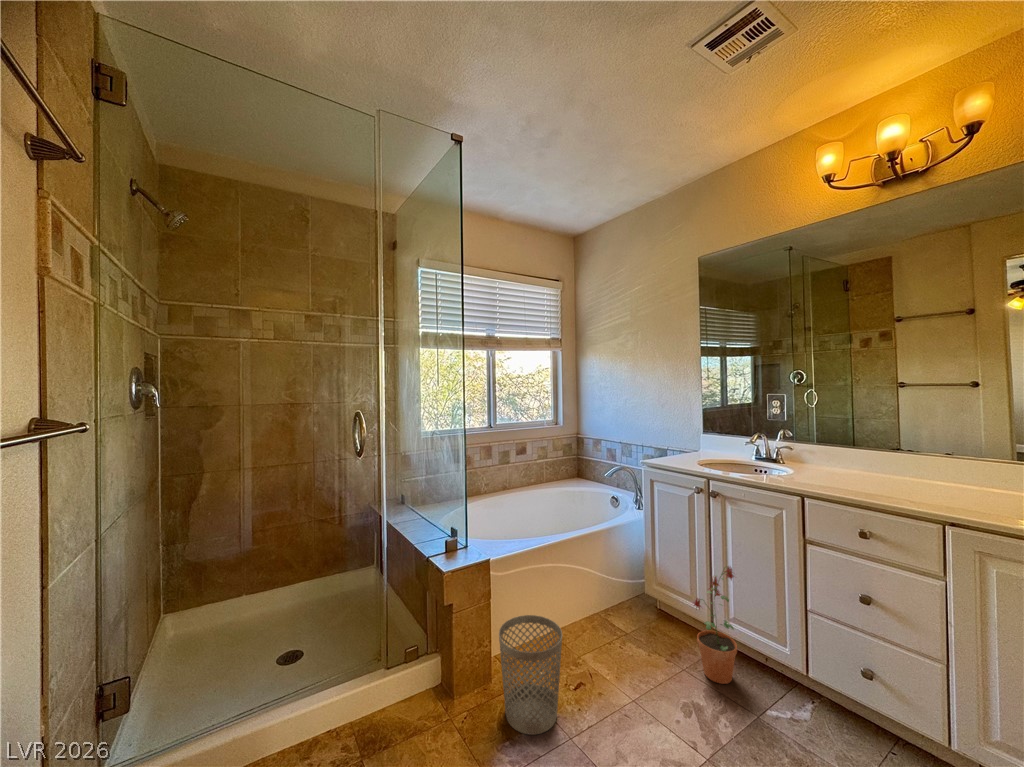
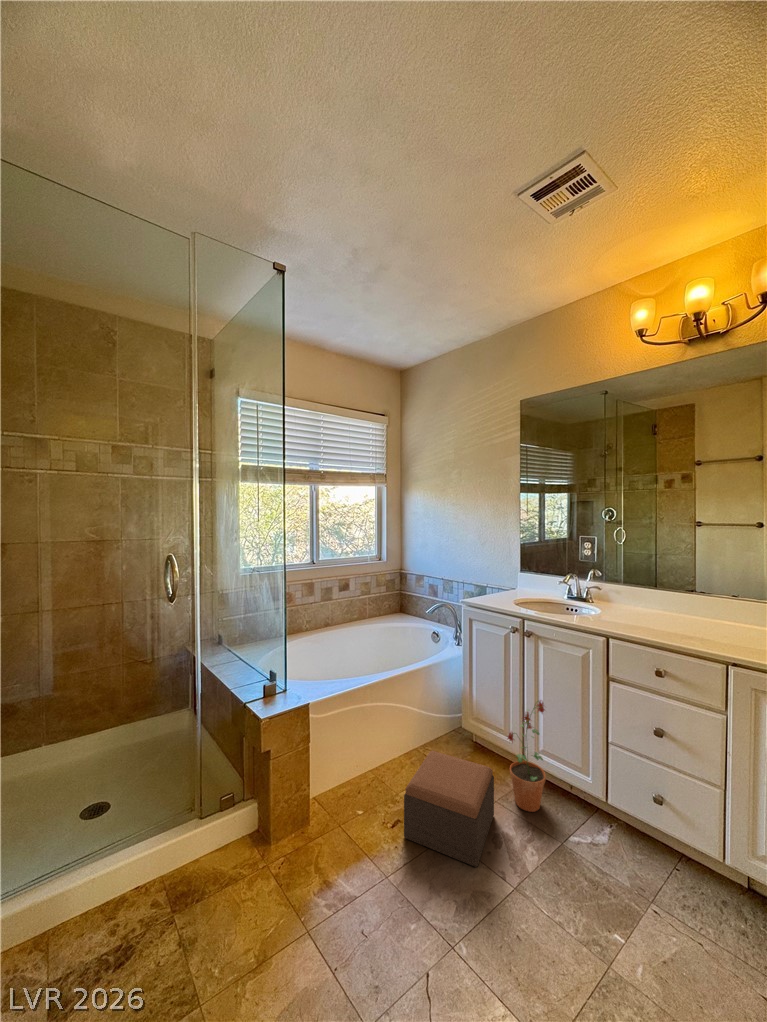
wastebasket: present [499,615,562,735] -> none [317,758,380,878]
footstool: none [587,615,682,734] -> present [404,751,494,867]

